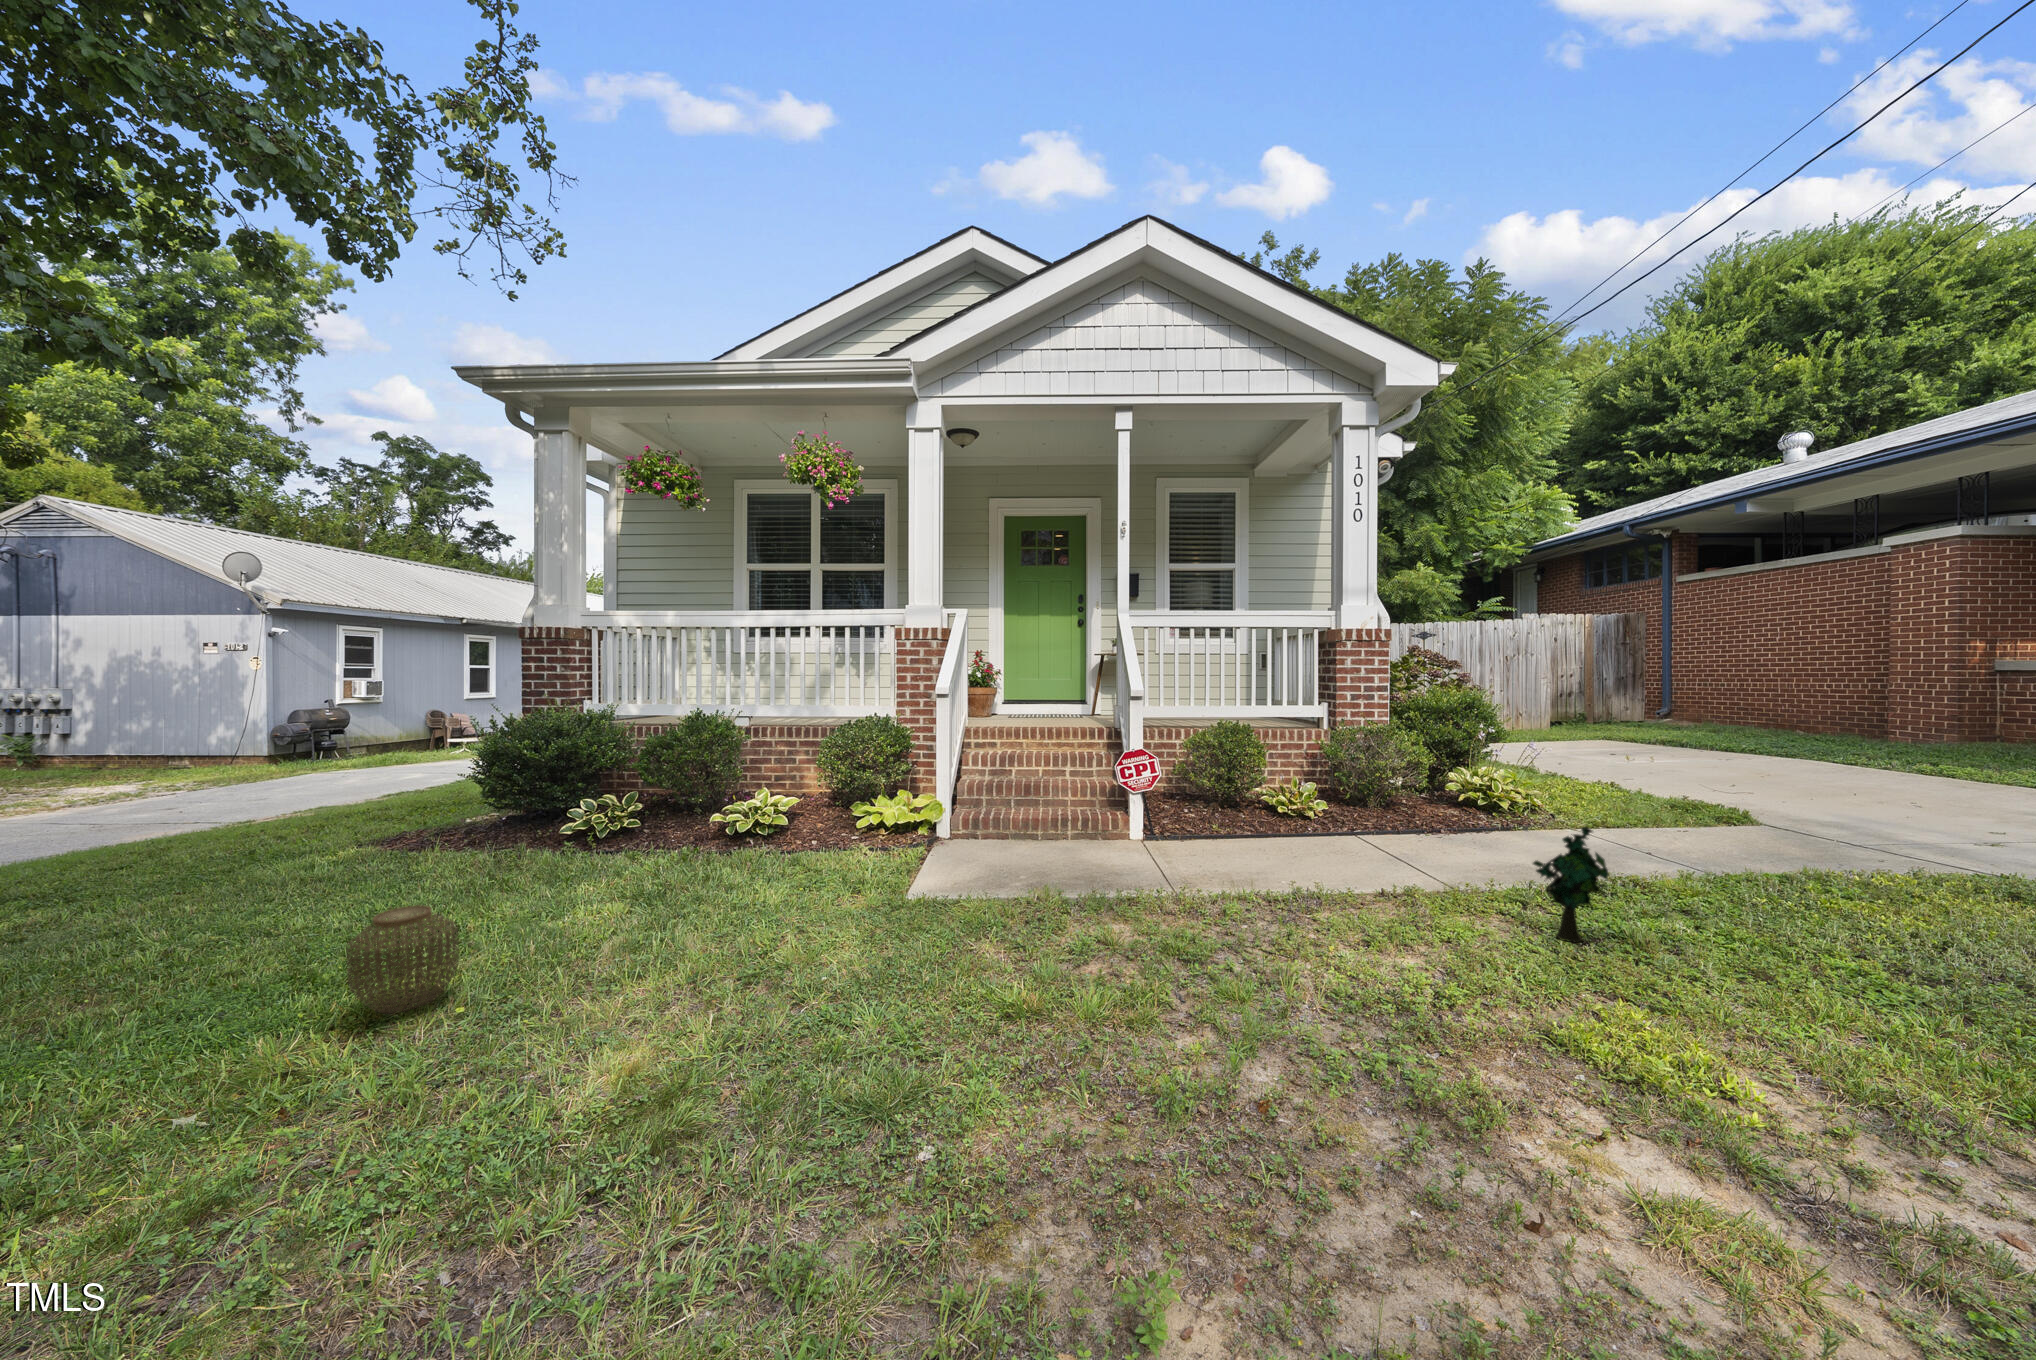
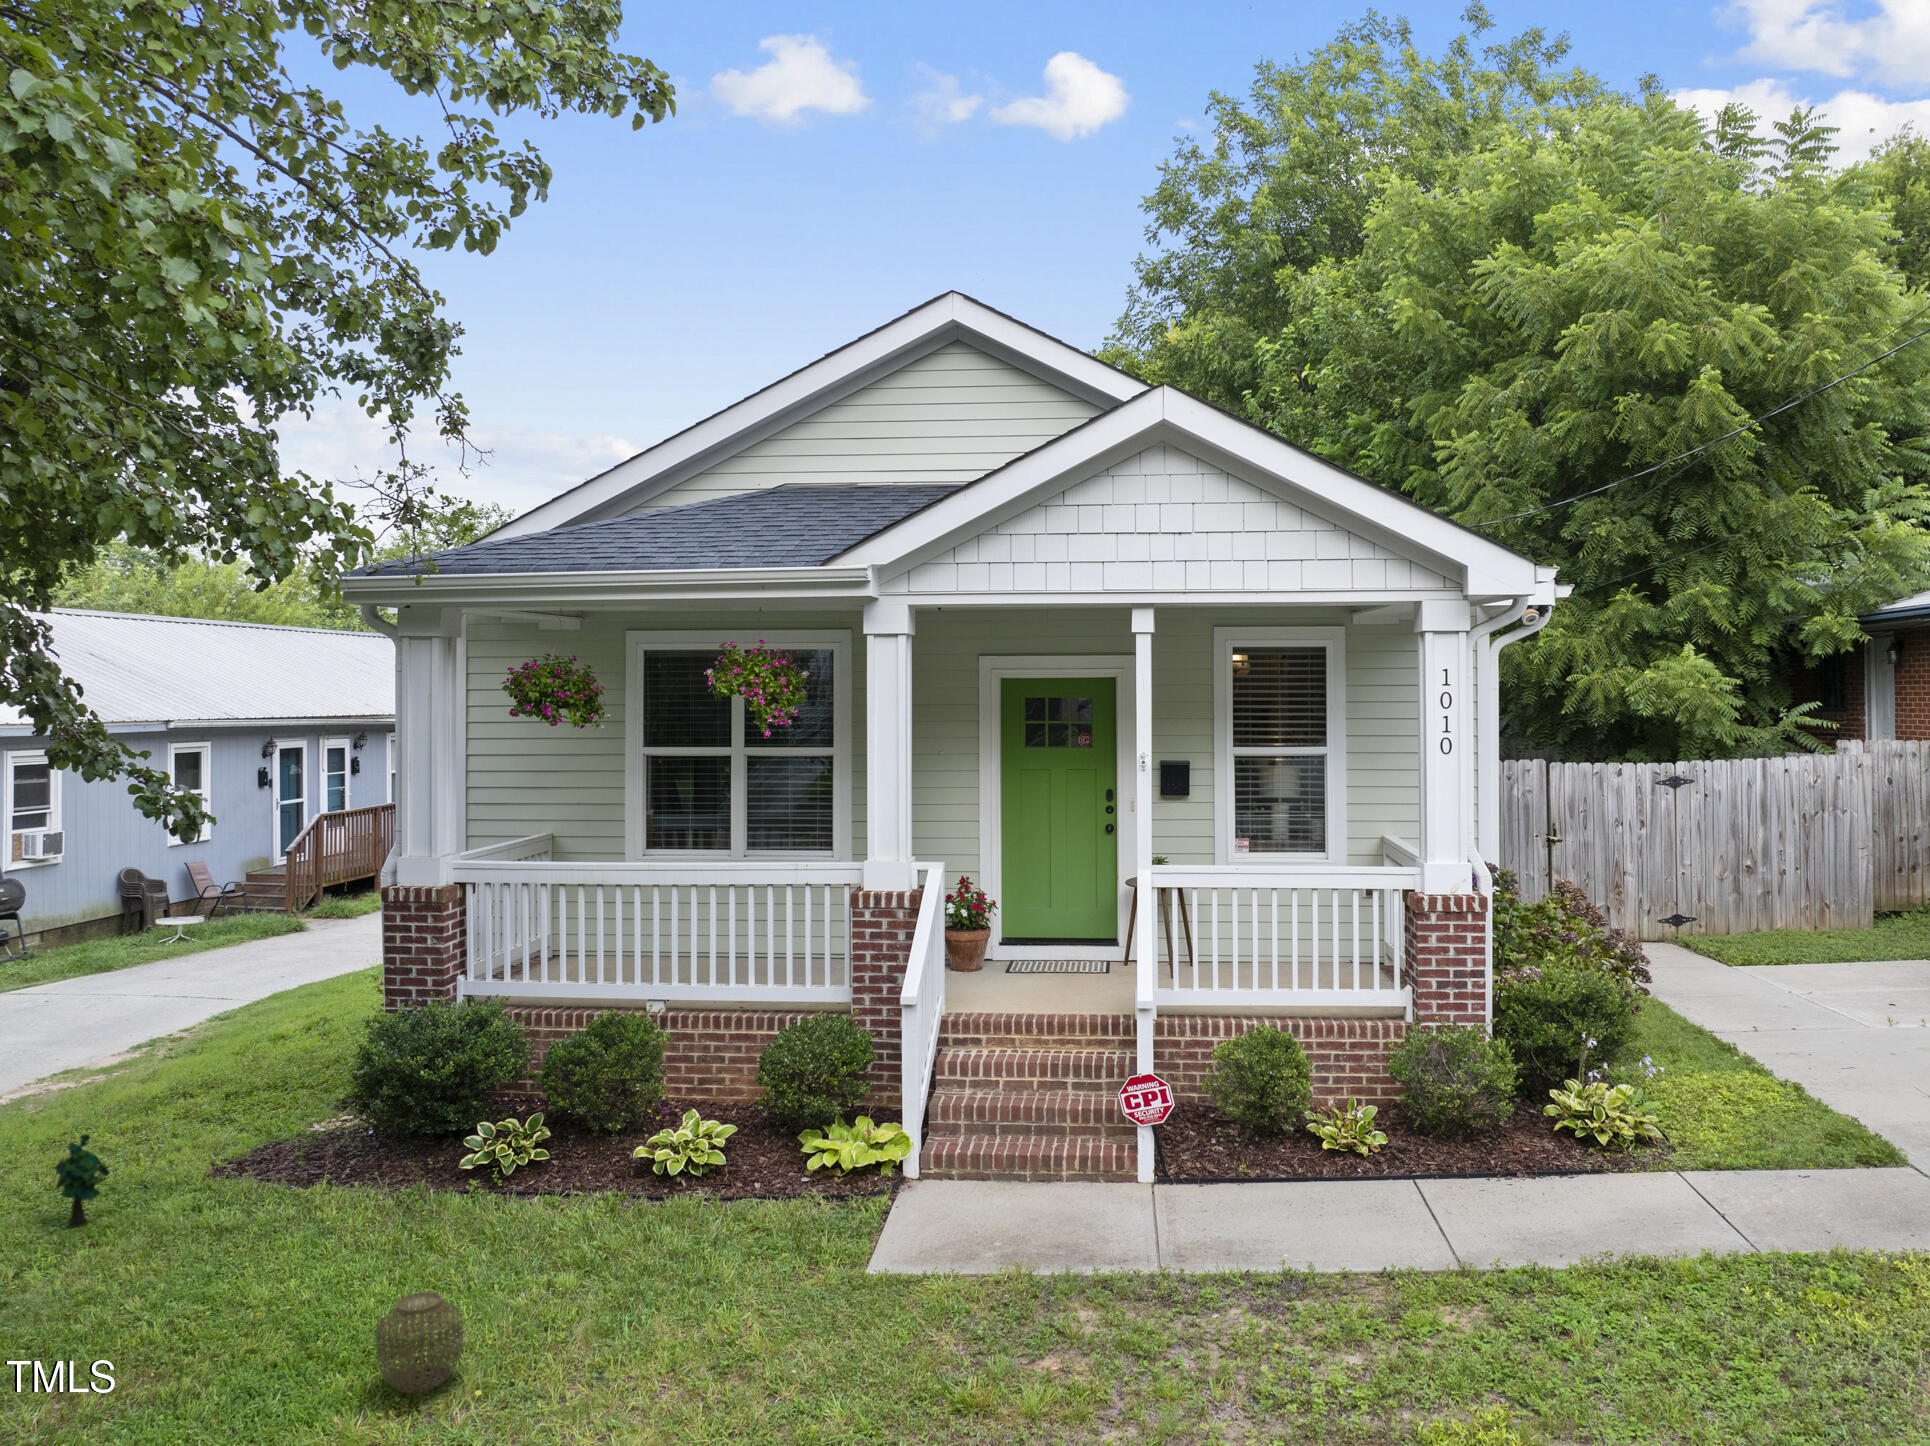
decorative plant: present [1533,827,1609,942] -> present [53,1134,110,1228]

